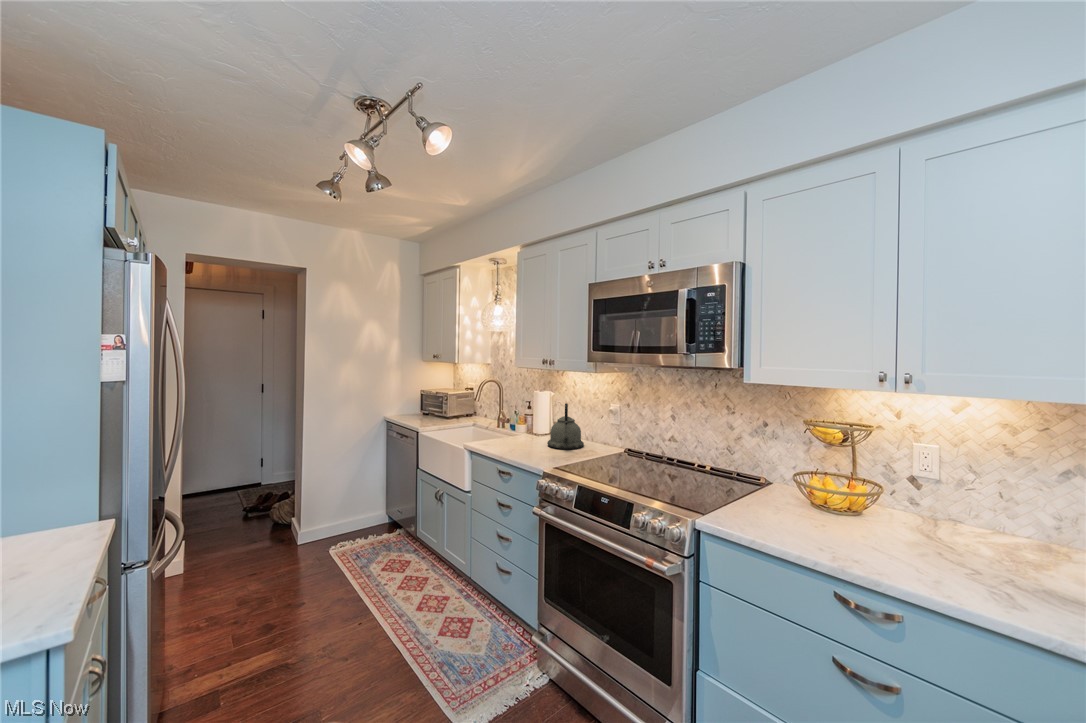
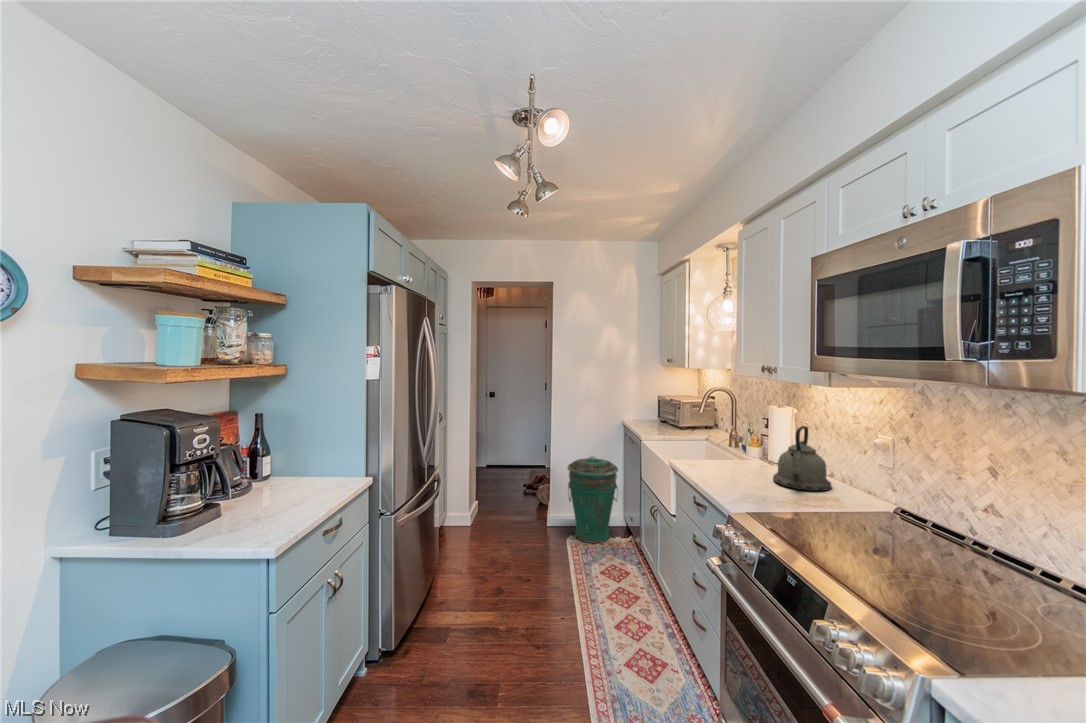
trash can: none [327,456,386,548] -> present [568,457,618,543]

